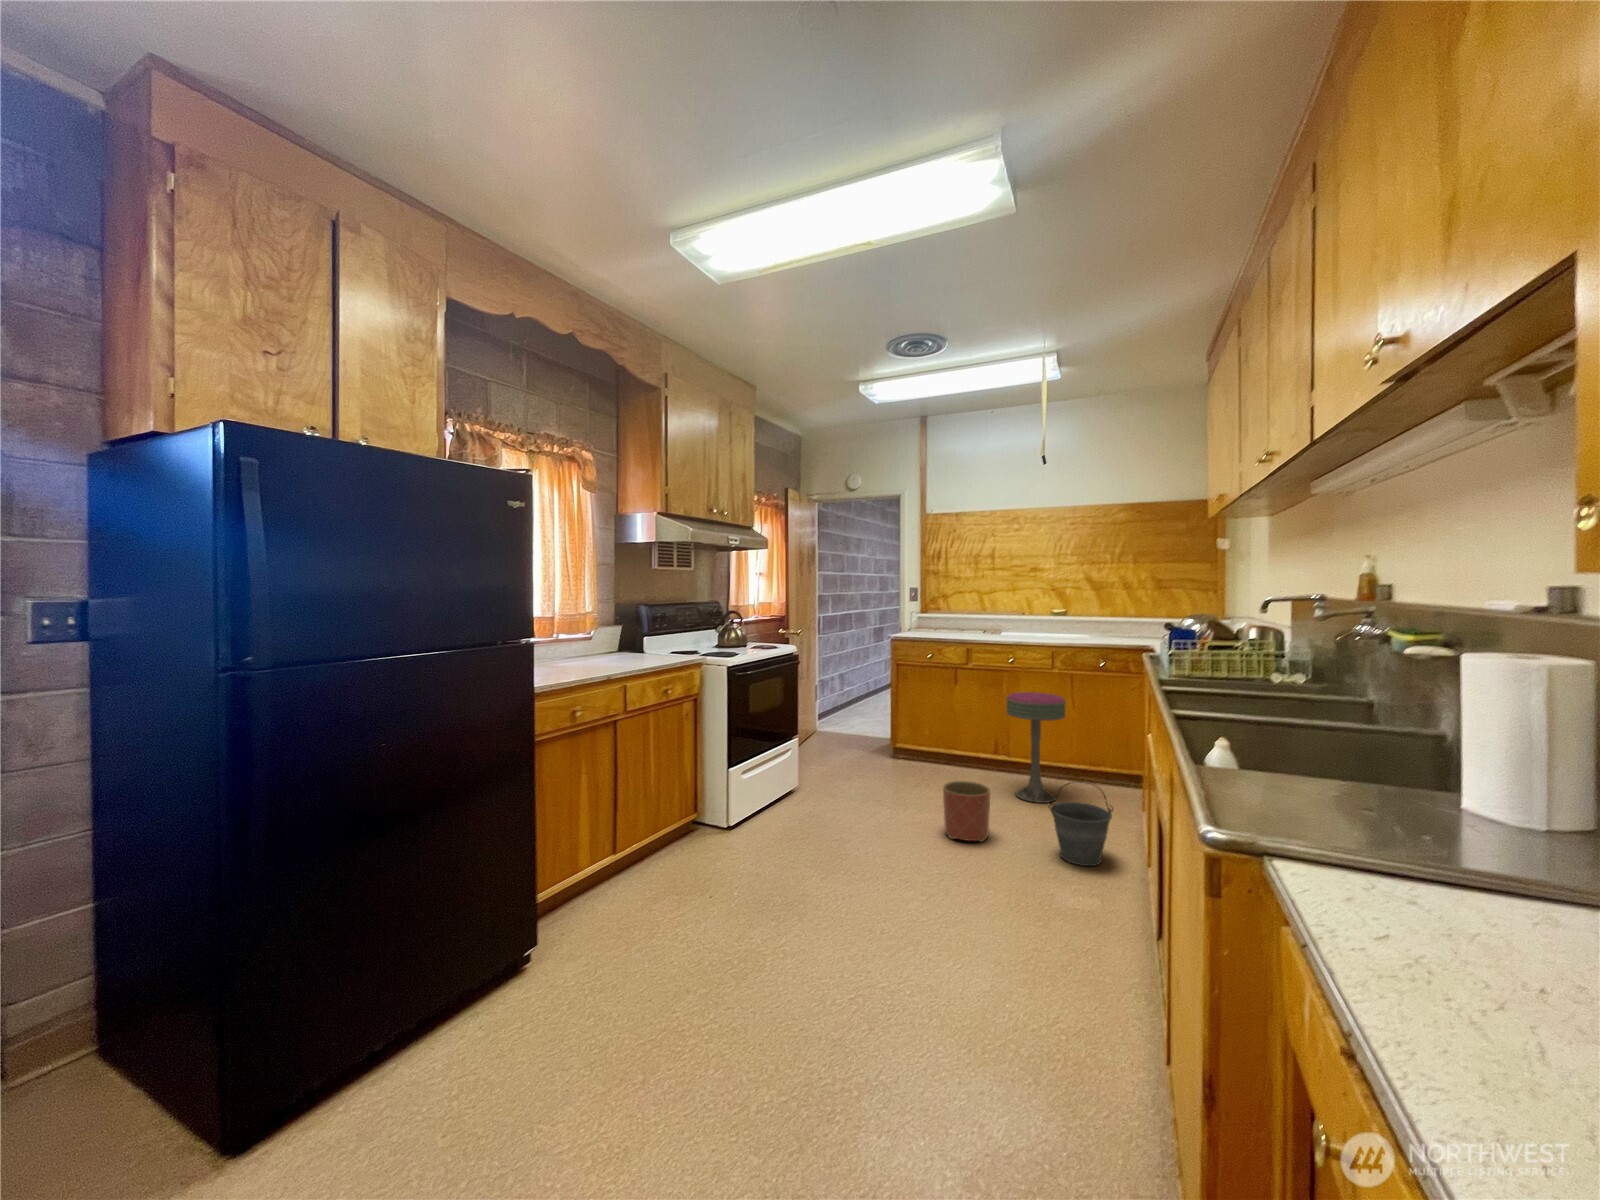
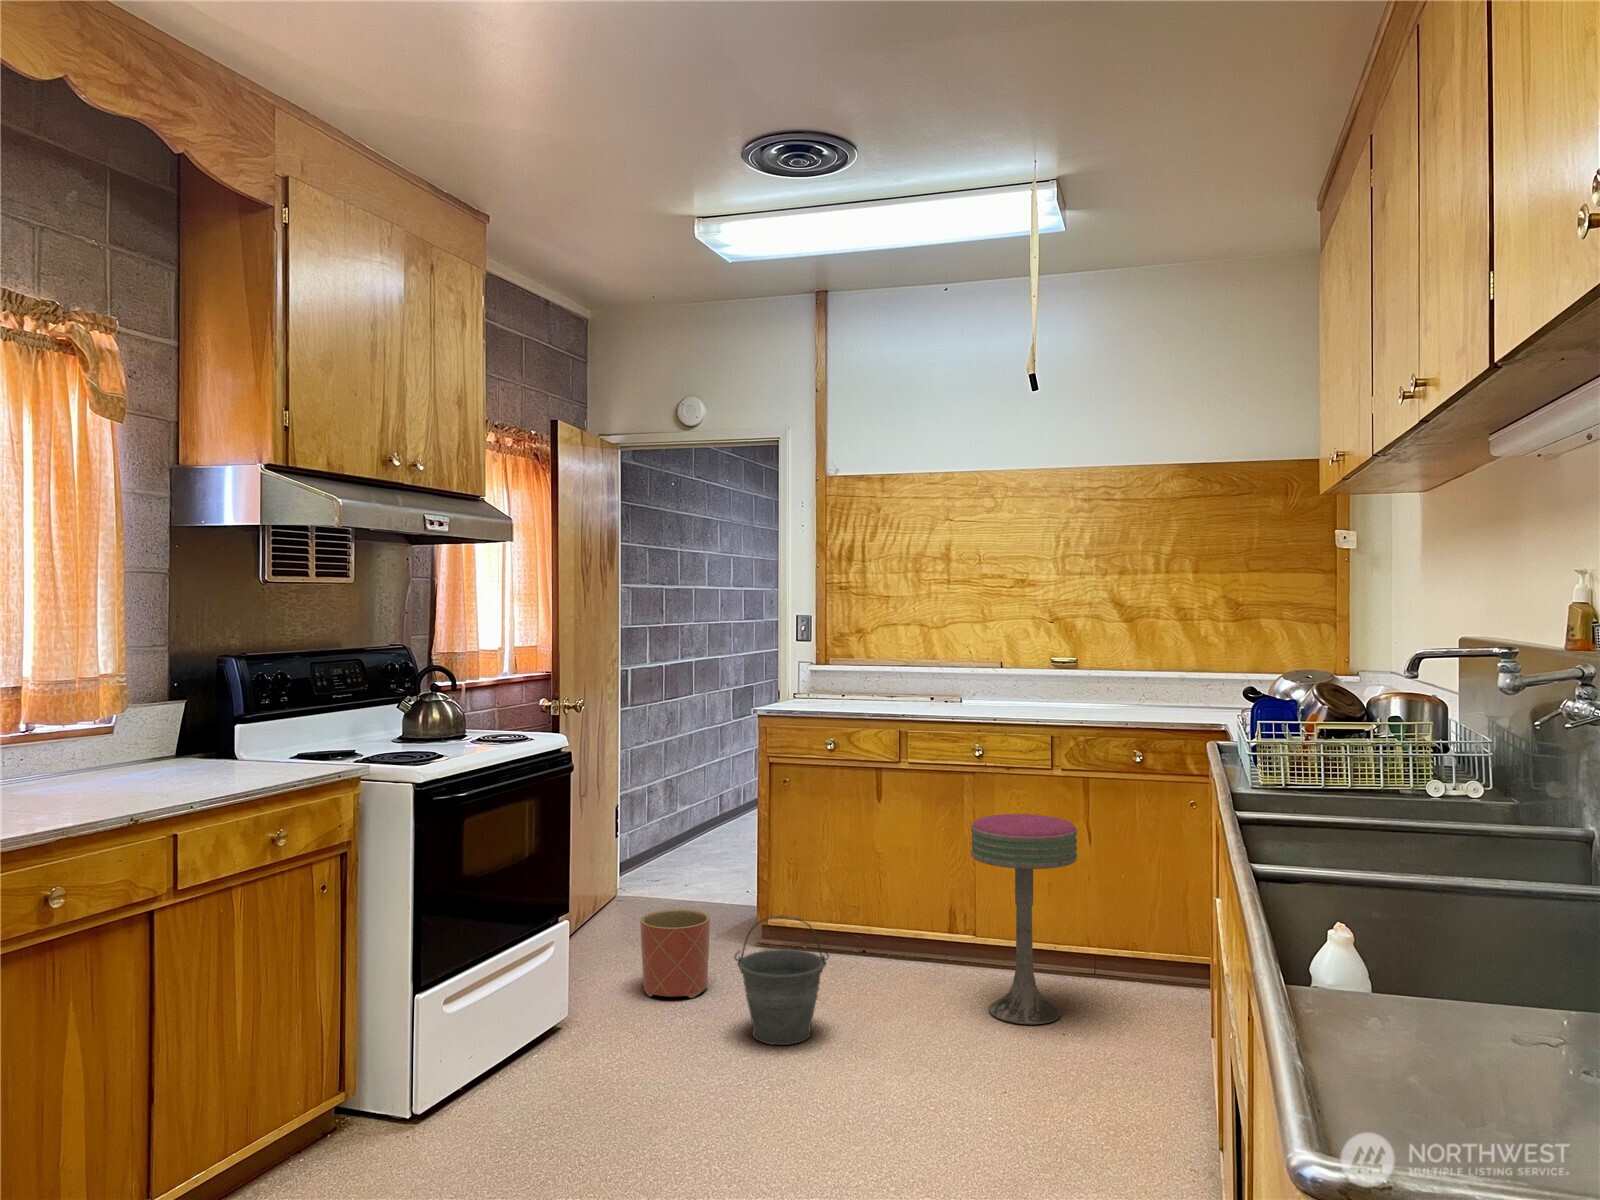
planter: present [943,781,990,842] -> present [640,909,710,998]
bucket: present [1049,781,1113,866] -> present [734,915,829,1045]

